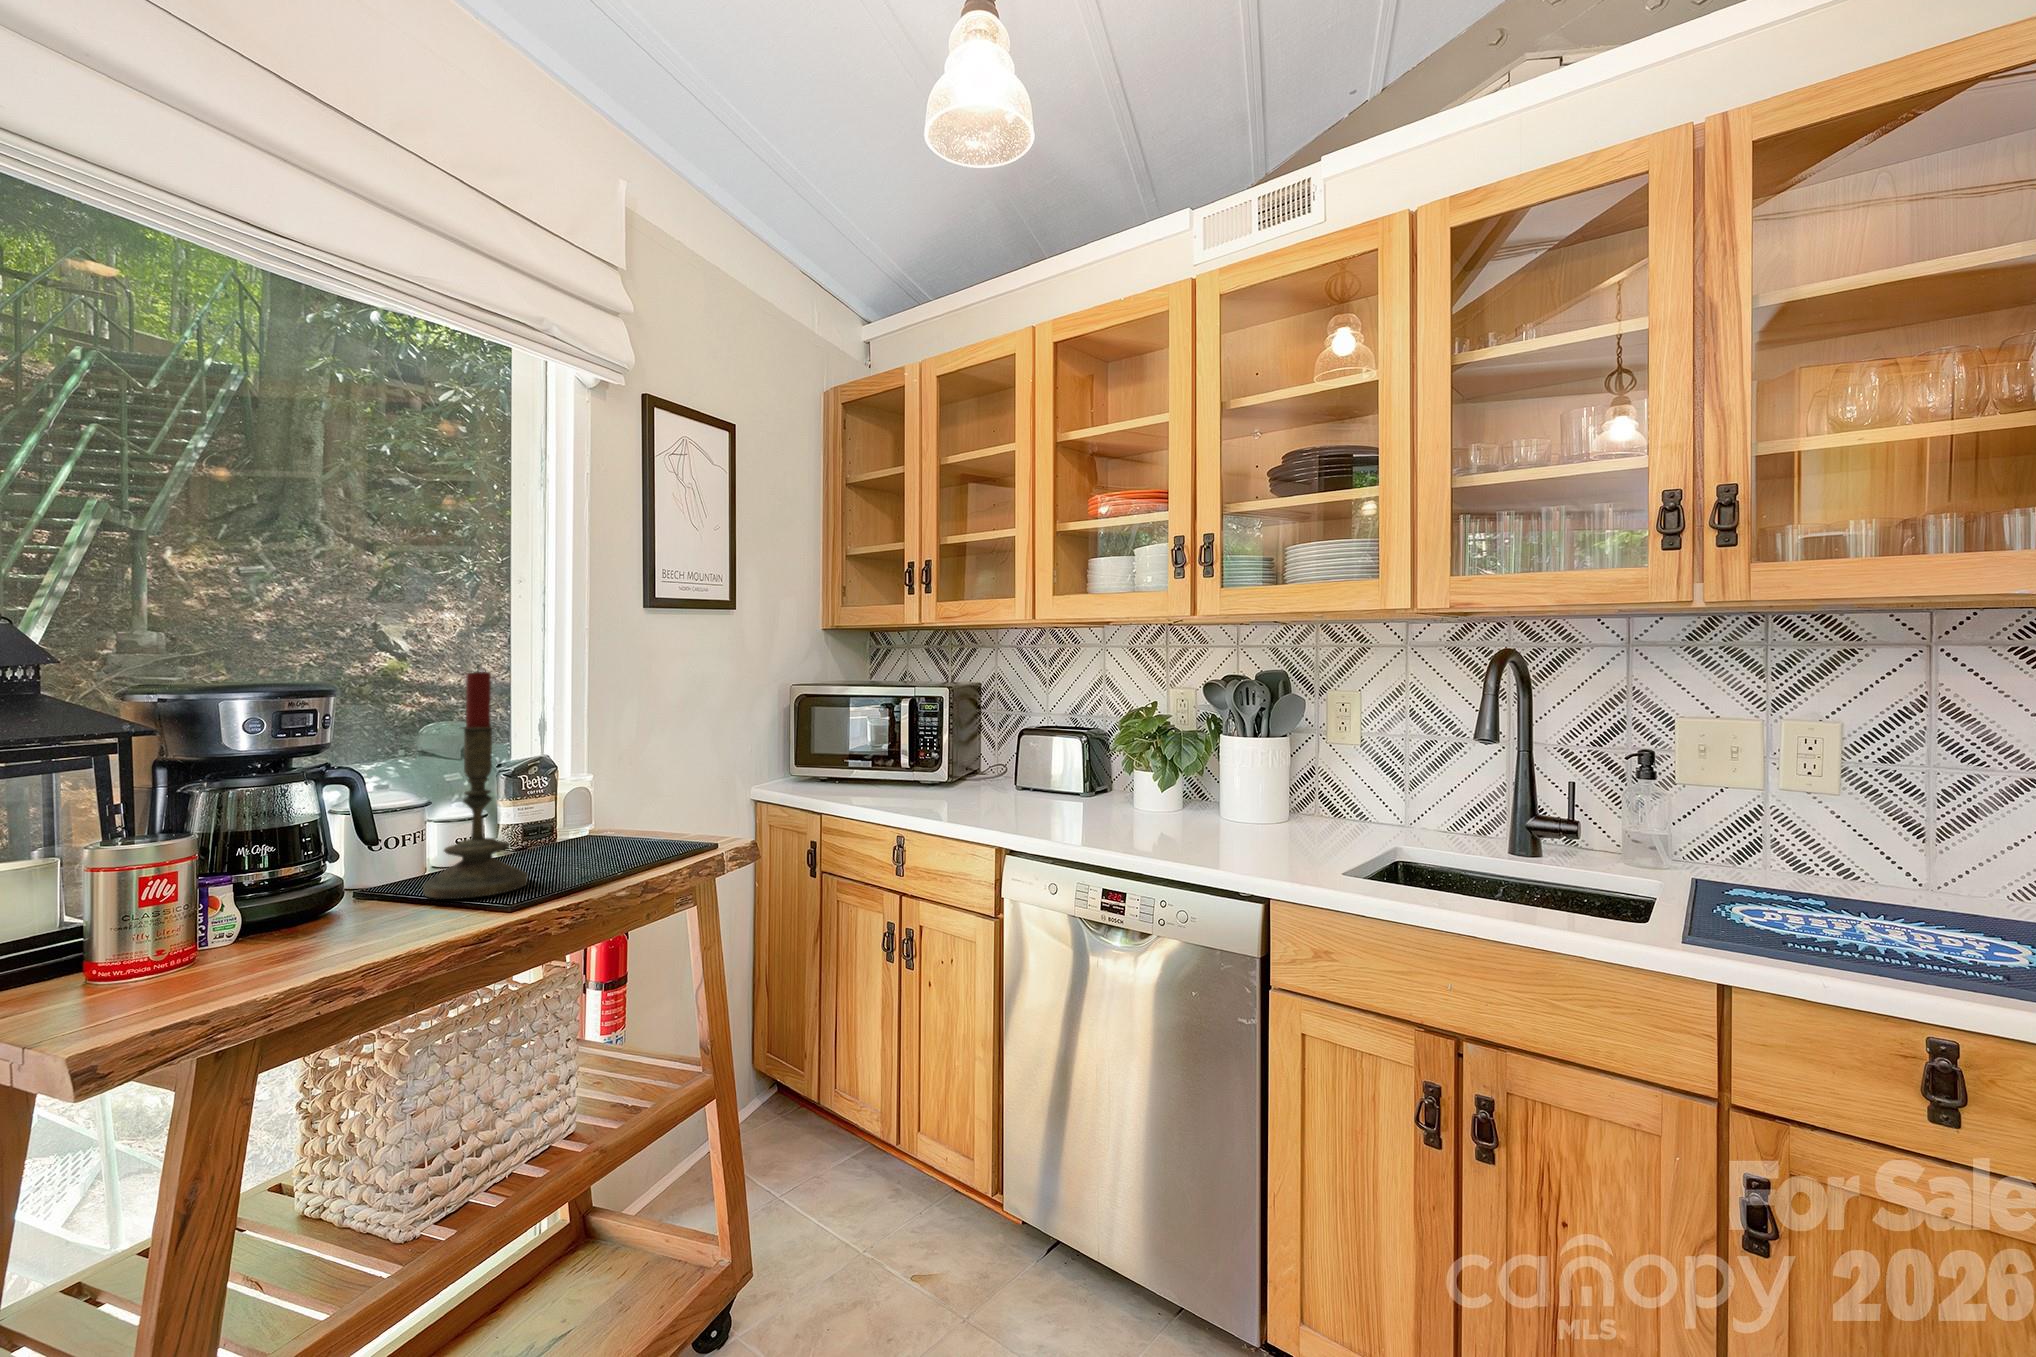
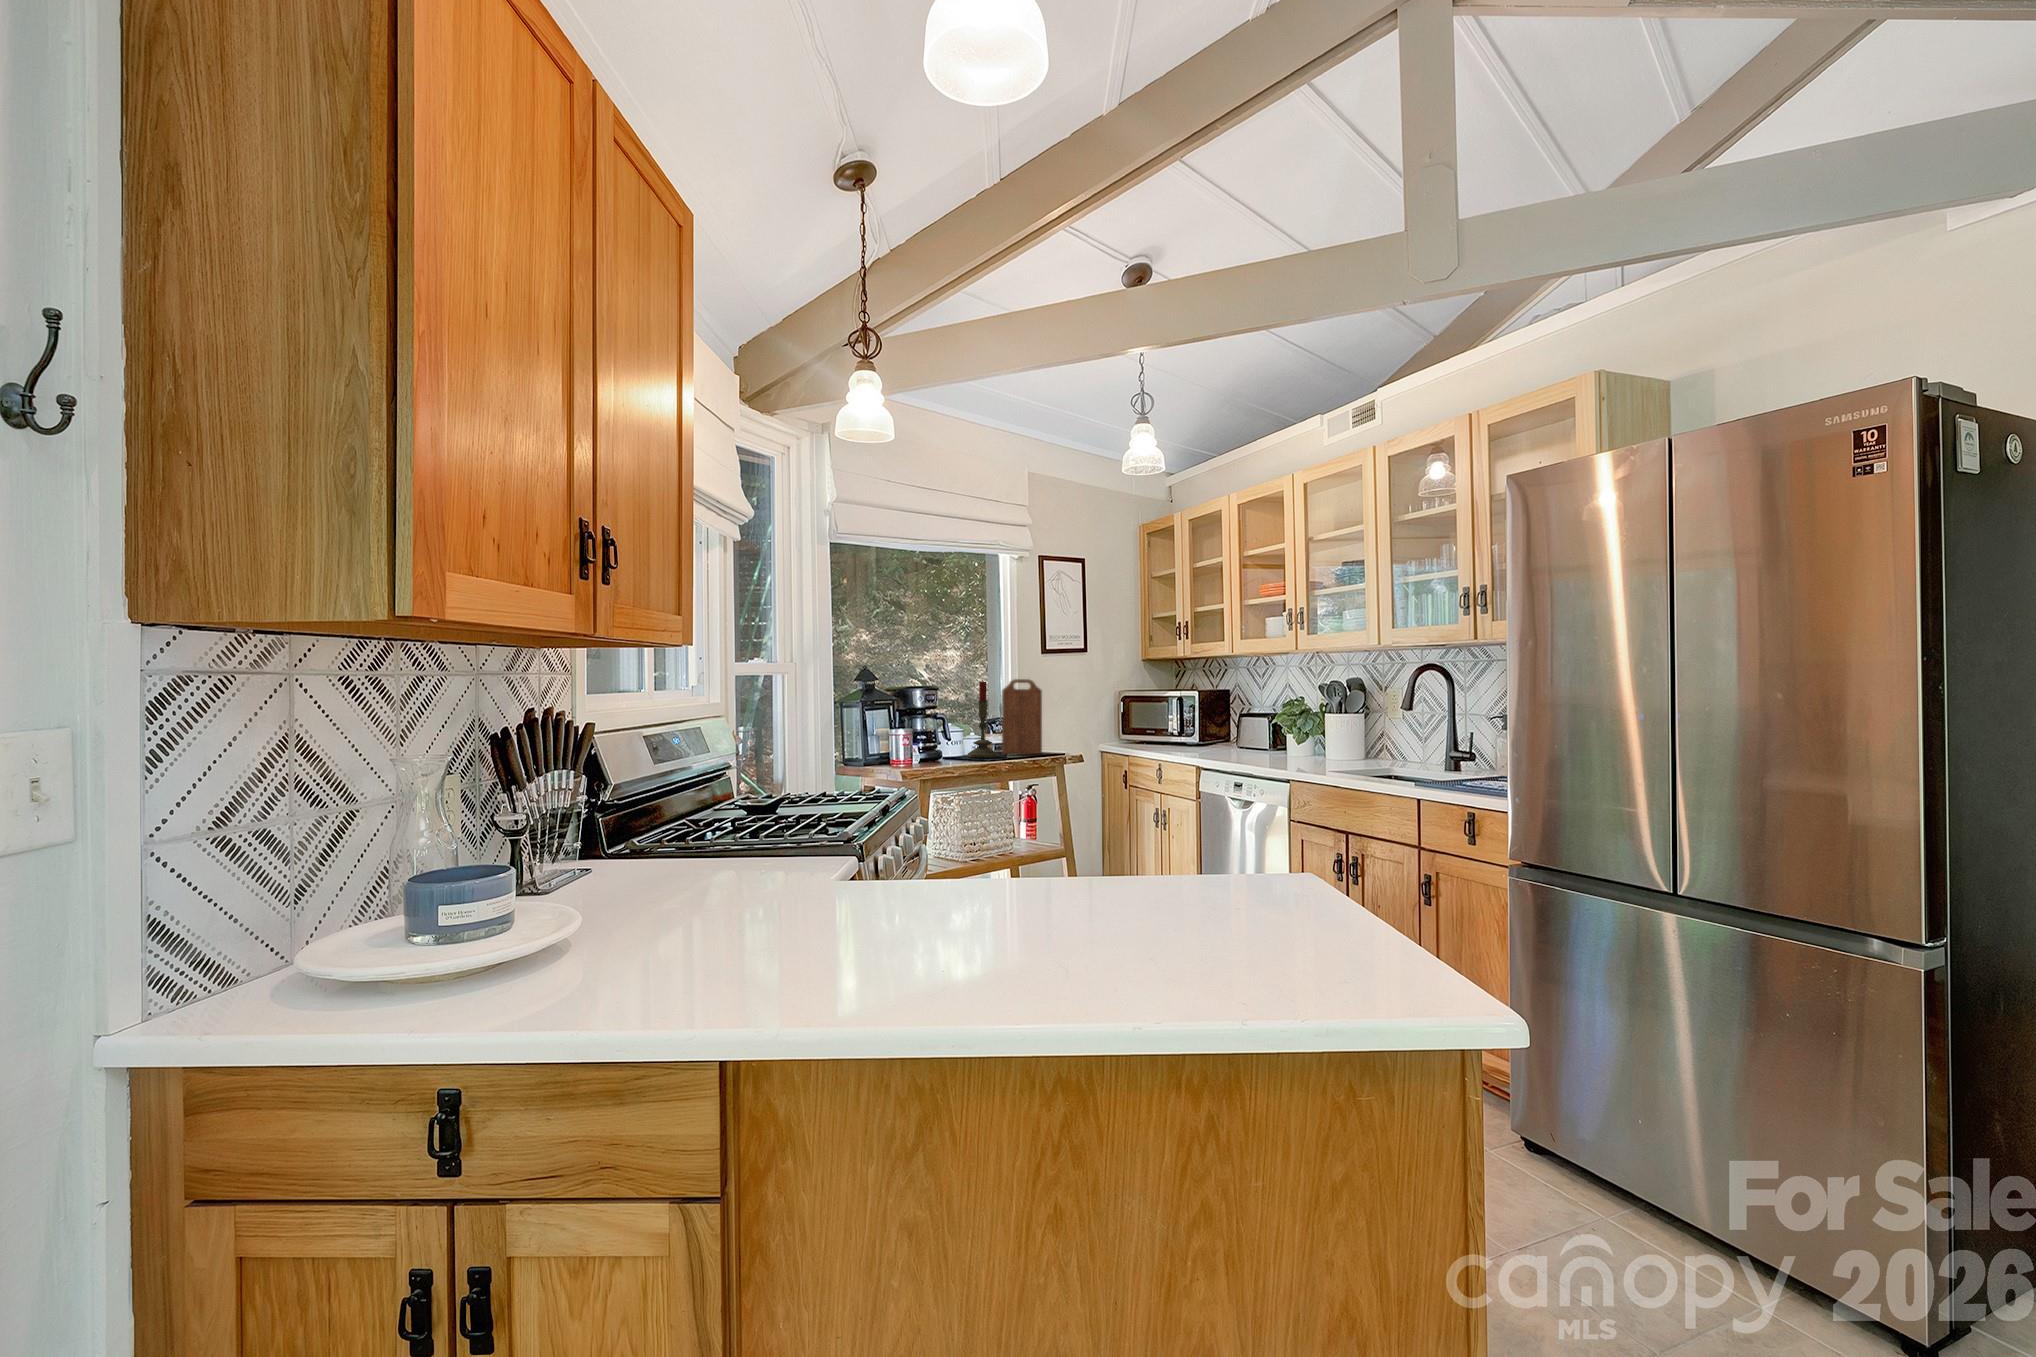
cutting board: none [539,664,654,865] -> present [1002,679,1042,754]

